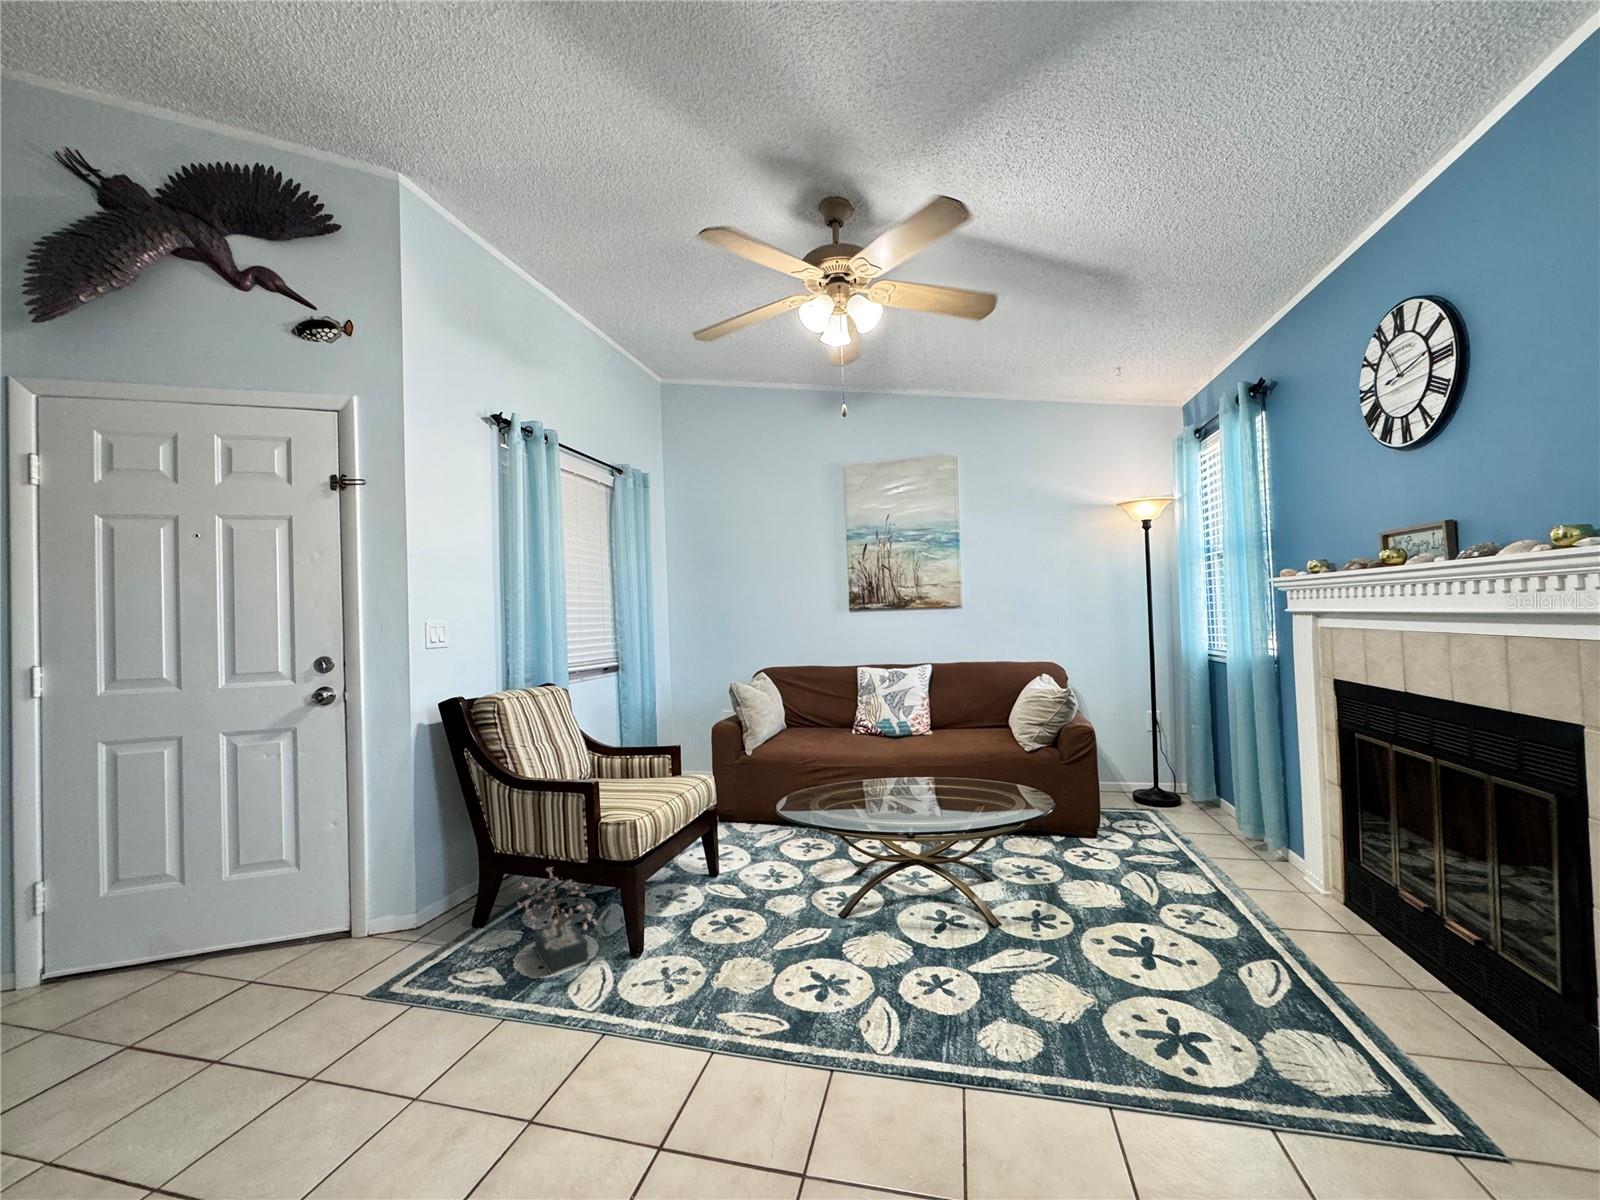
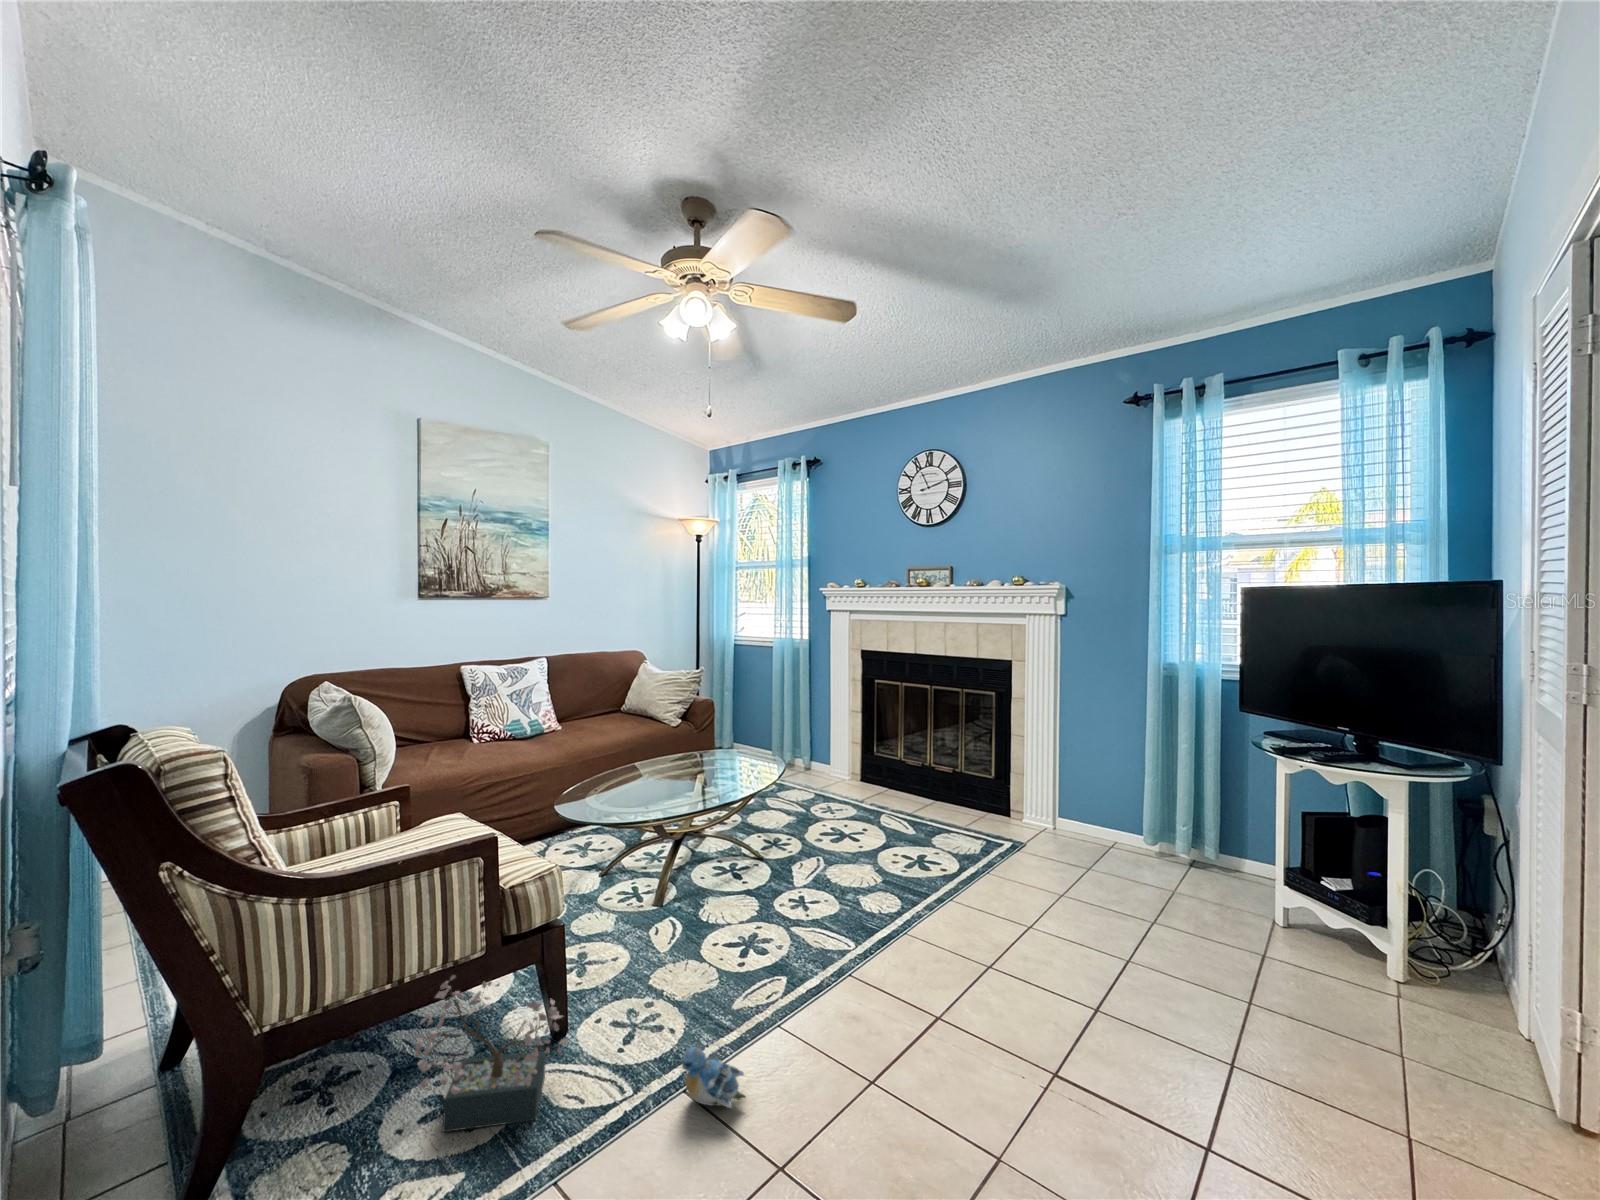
plush toy: none [558,987,598,1052] -> present [681,1047,746,1108]

